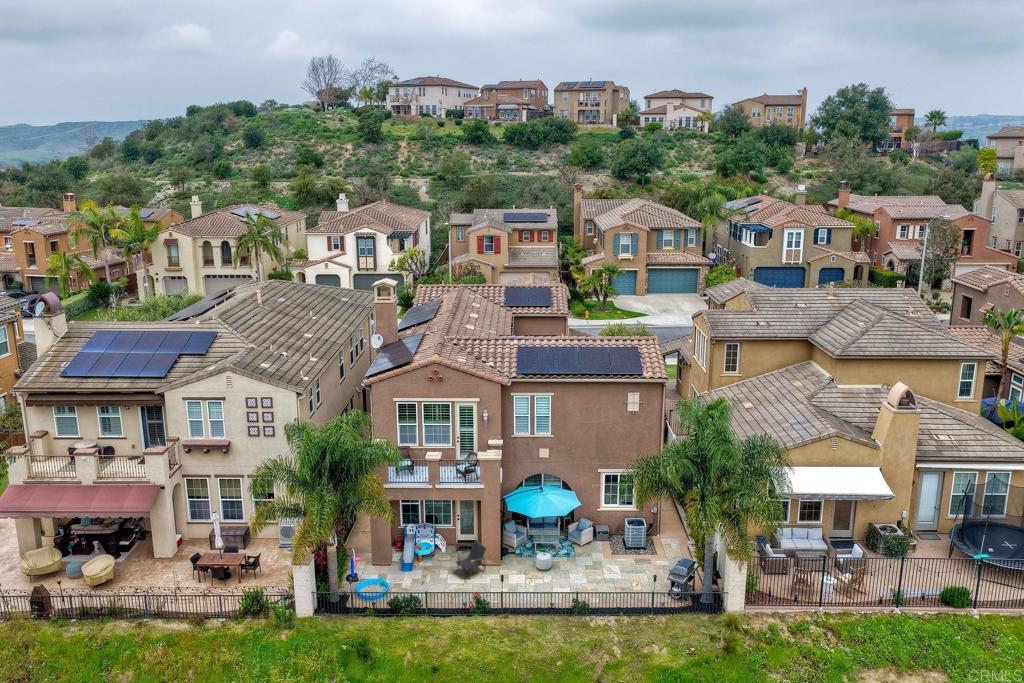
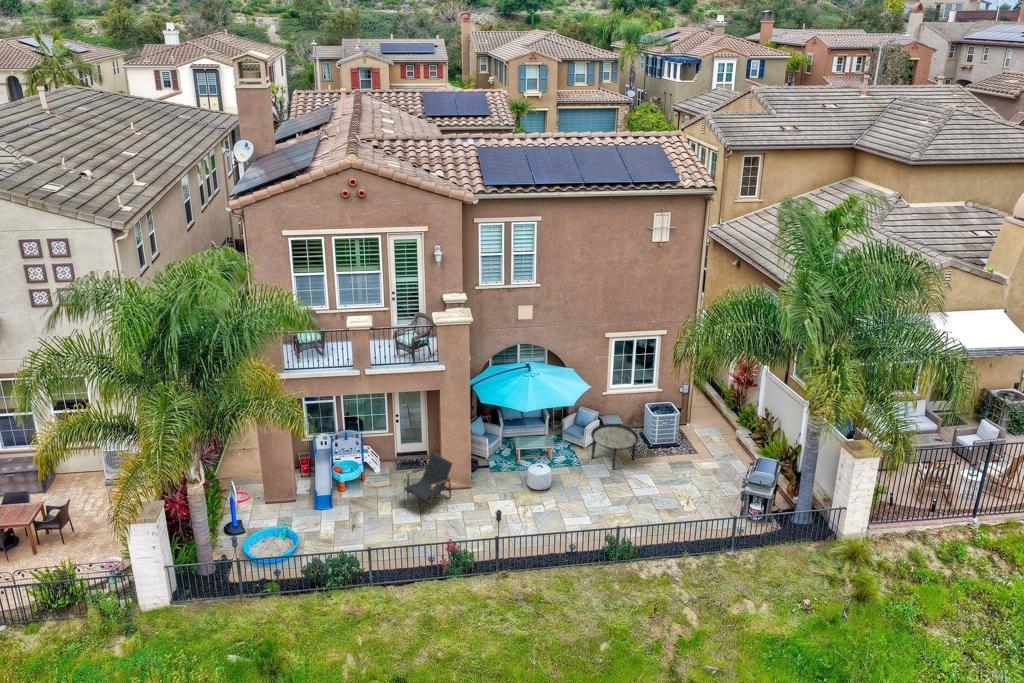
round table: none [582,531,614,563] -> present [591,424,638,470]

